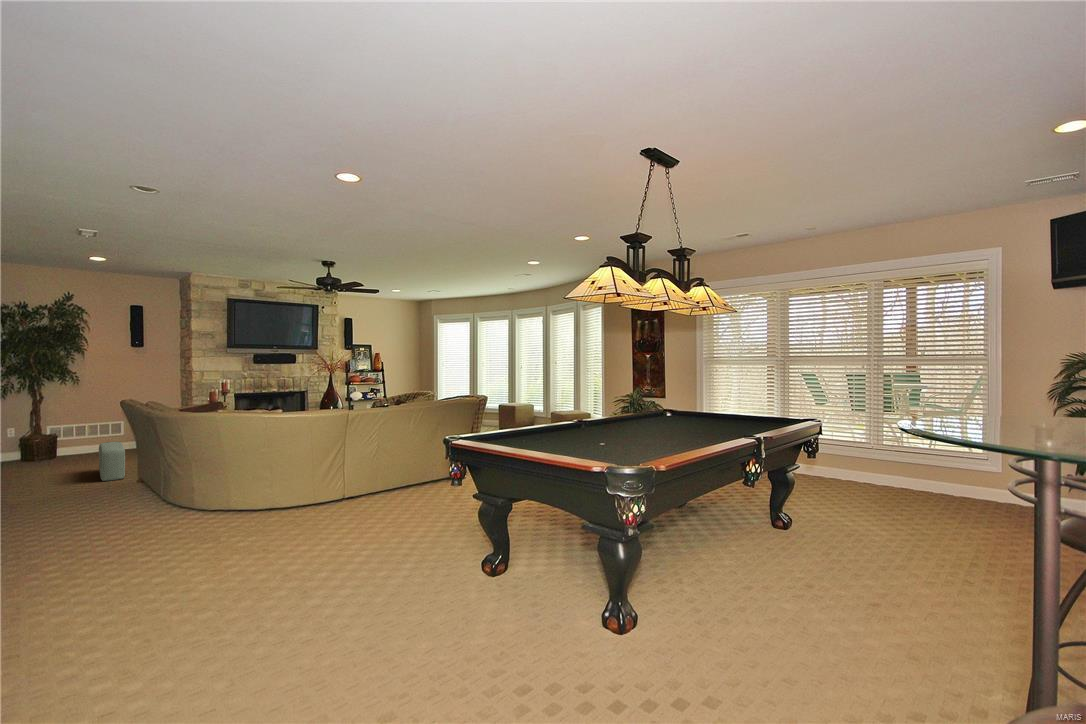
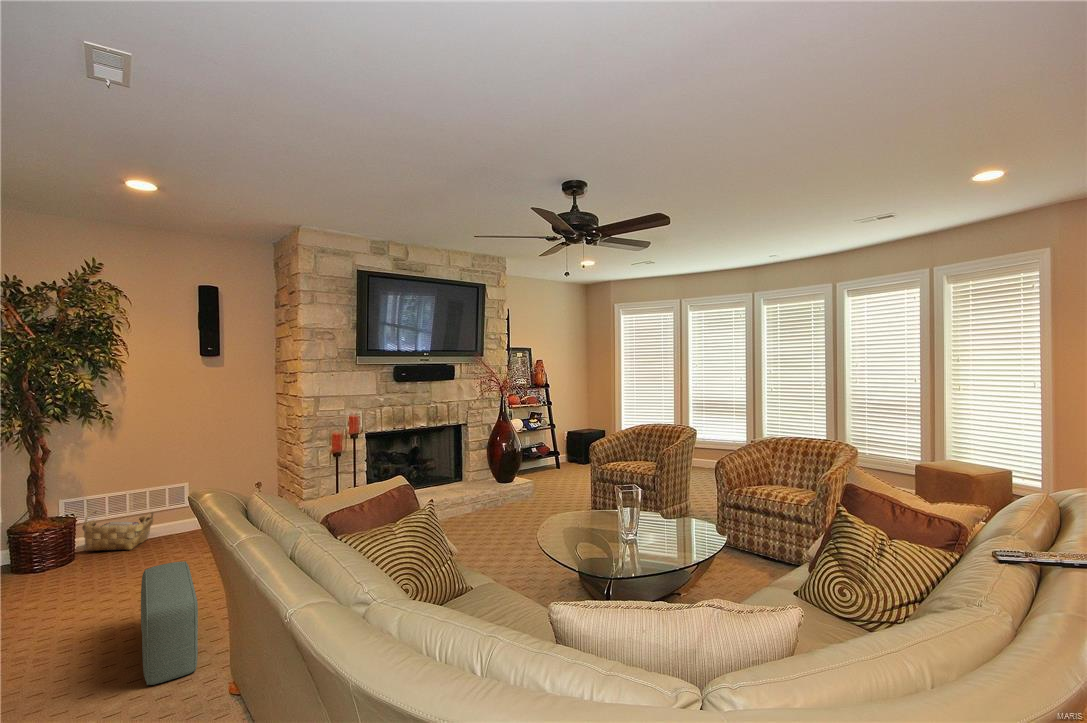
woven basket: none [61,432,103,454] -> present [82,510,154,551]

